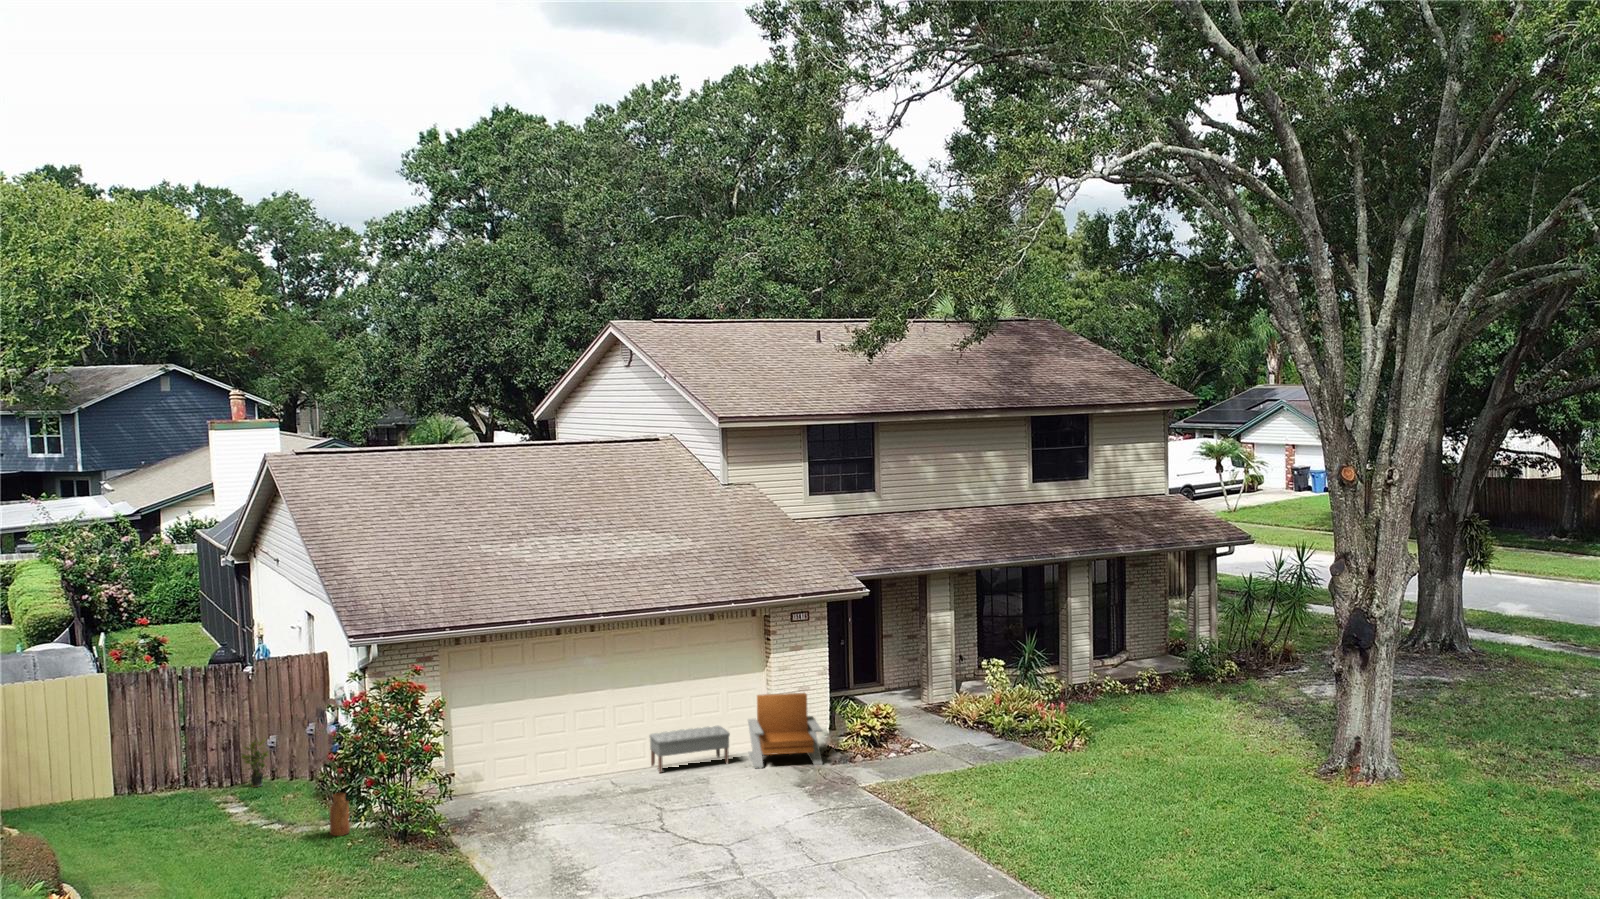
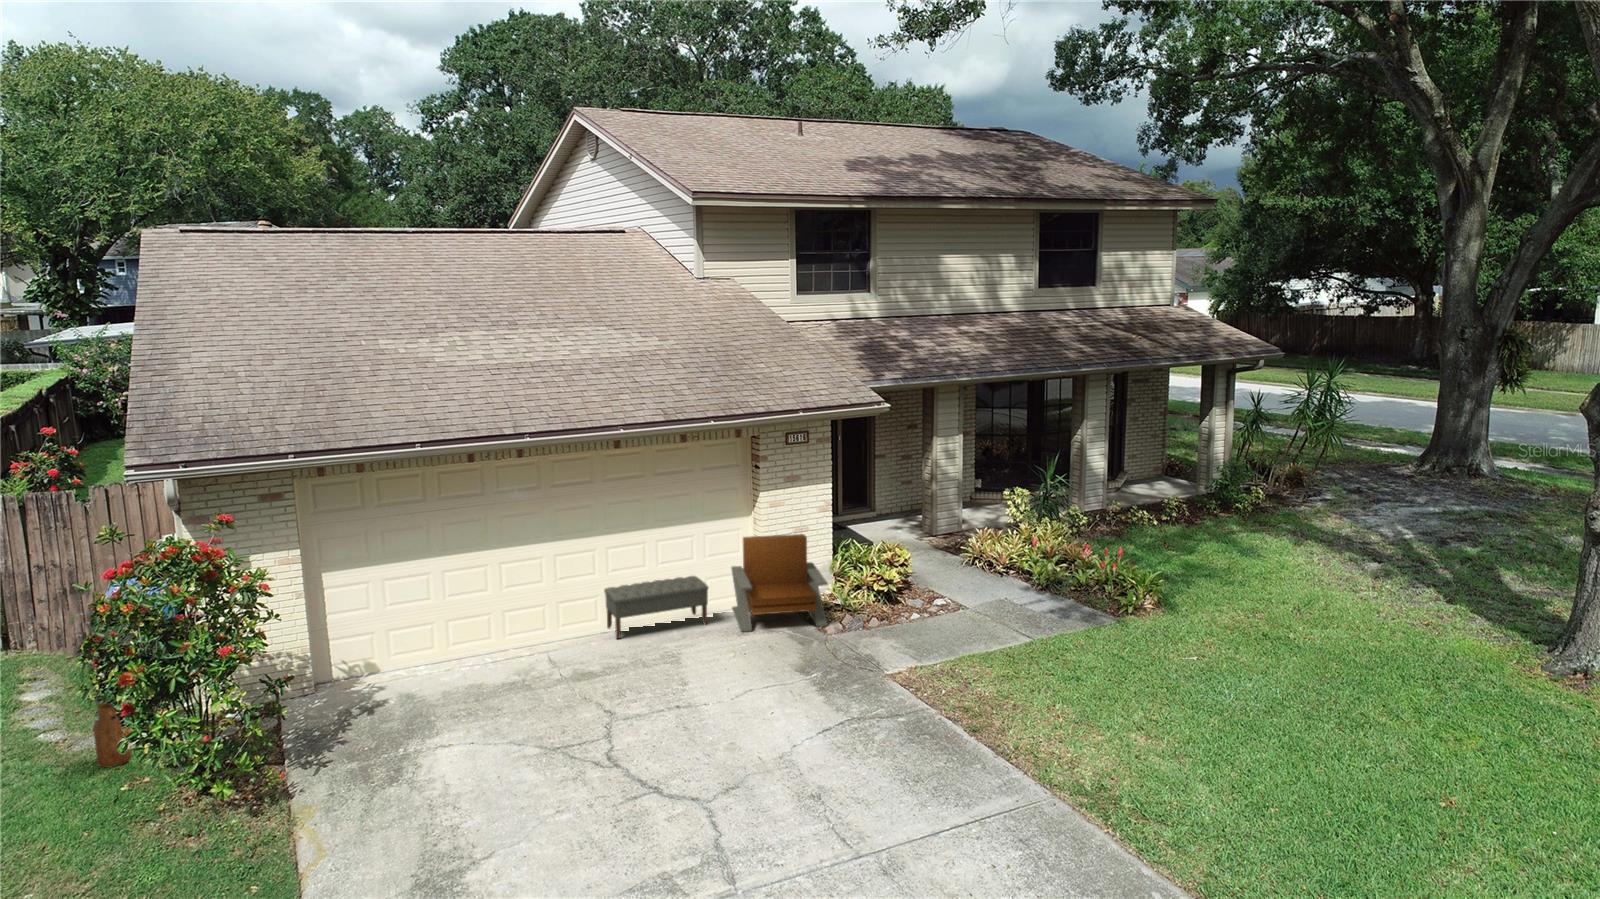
potted plant: present [242,738,269,787] -> none [10,604,58,673]

